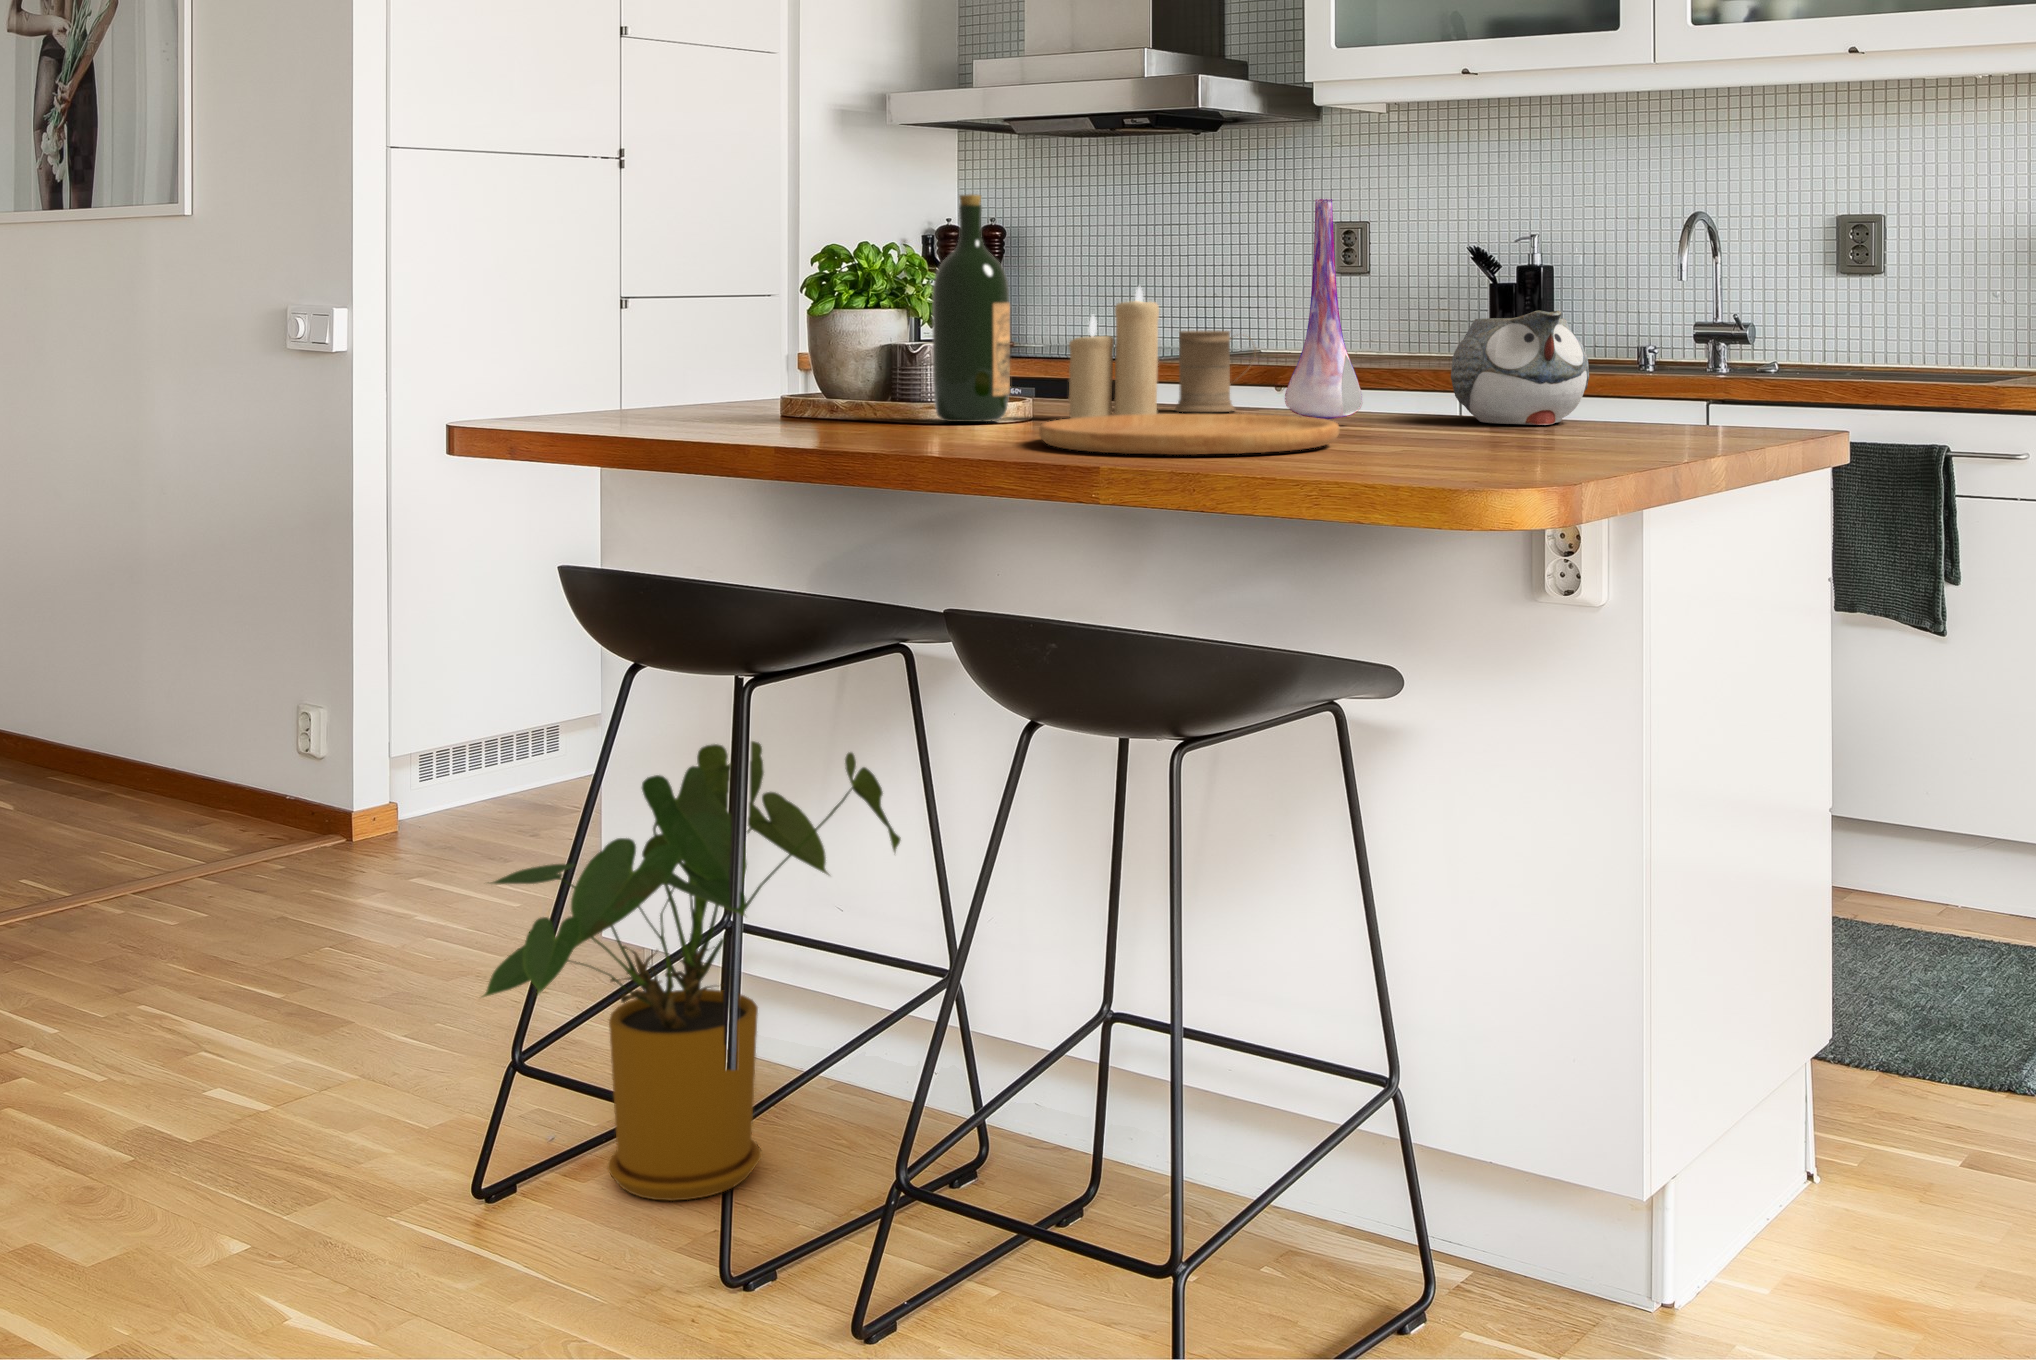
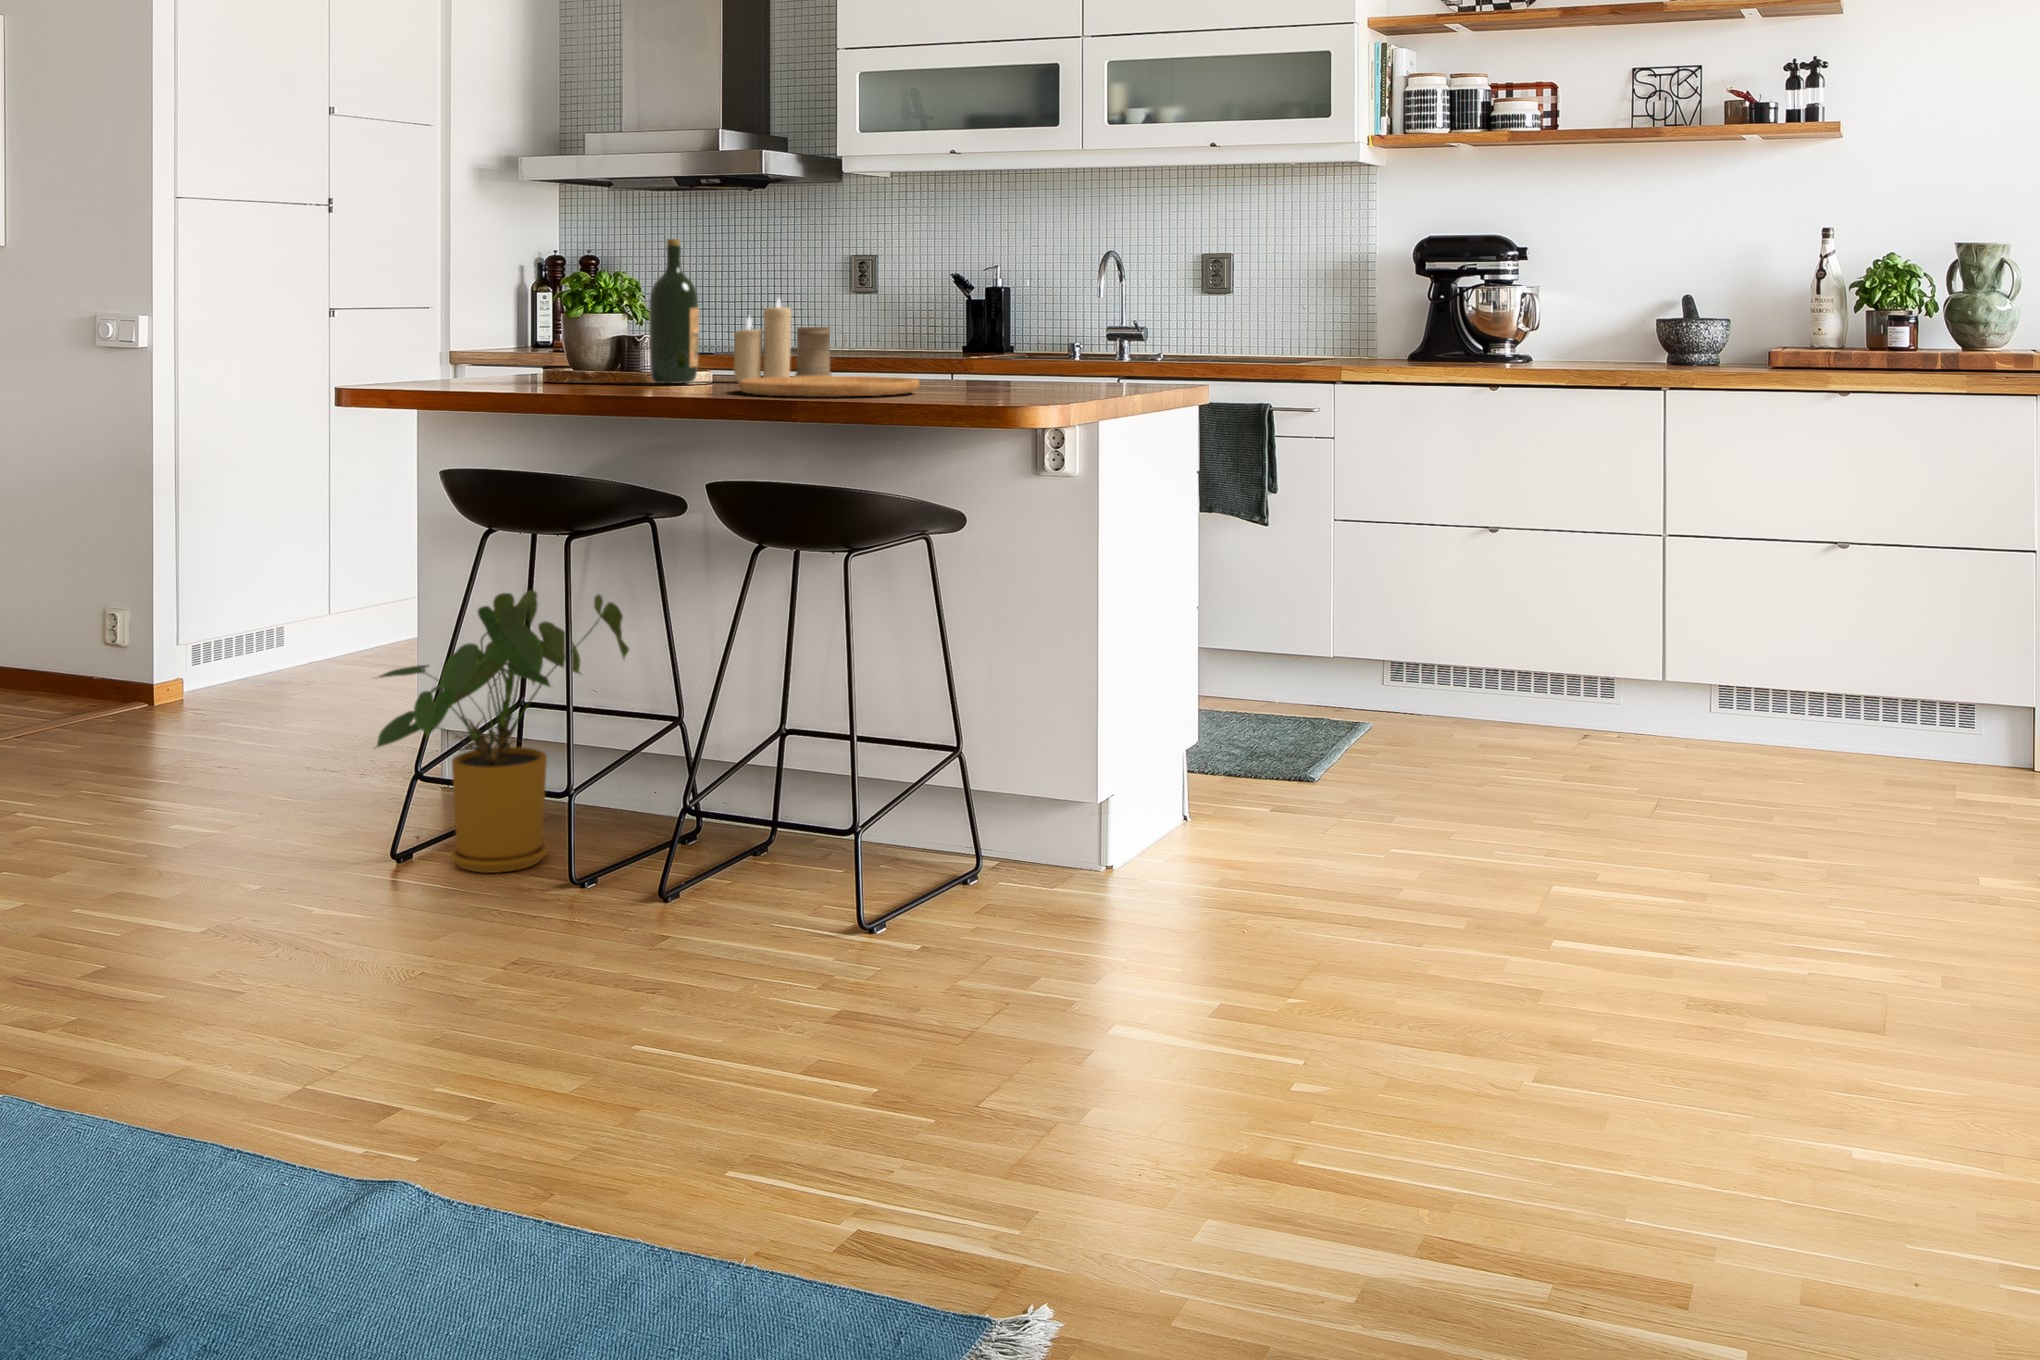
vase: present [1285,199,1362,419] -> none [870,241,922,383]
teapot: present [1451,310,1589,425] -> none [973,313,1058,383]

